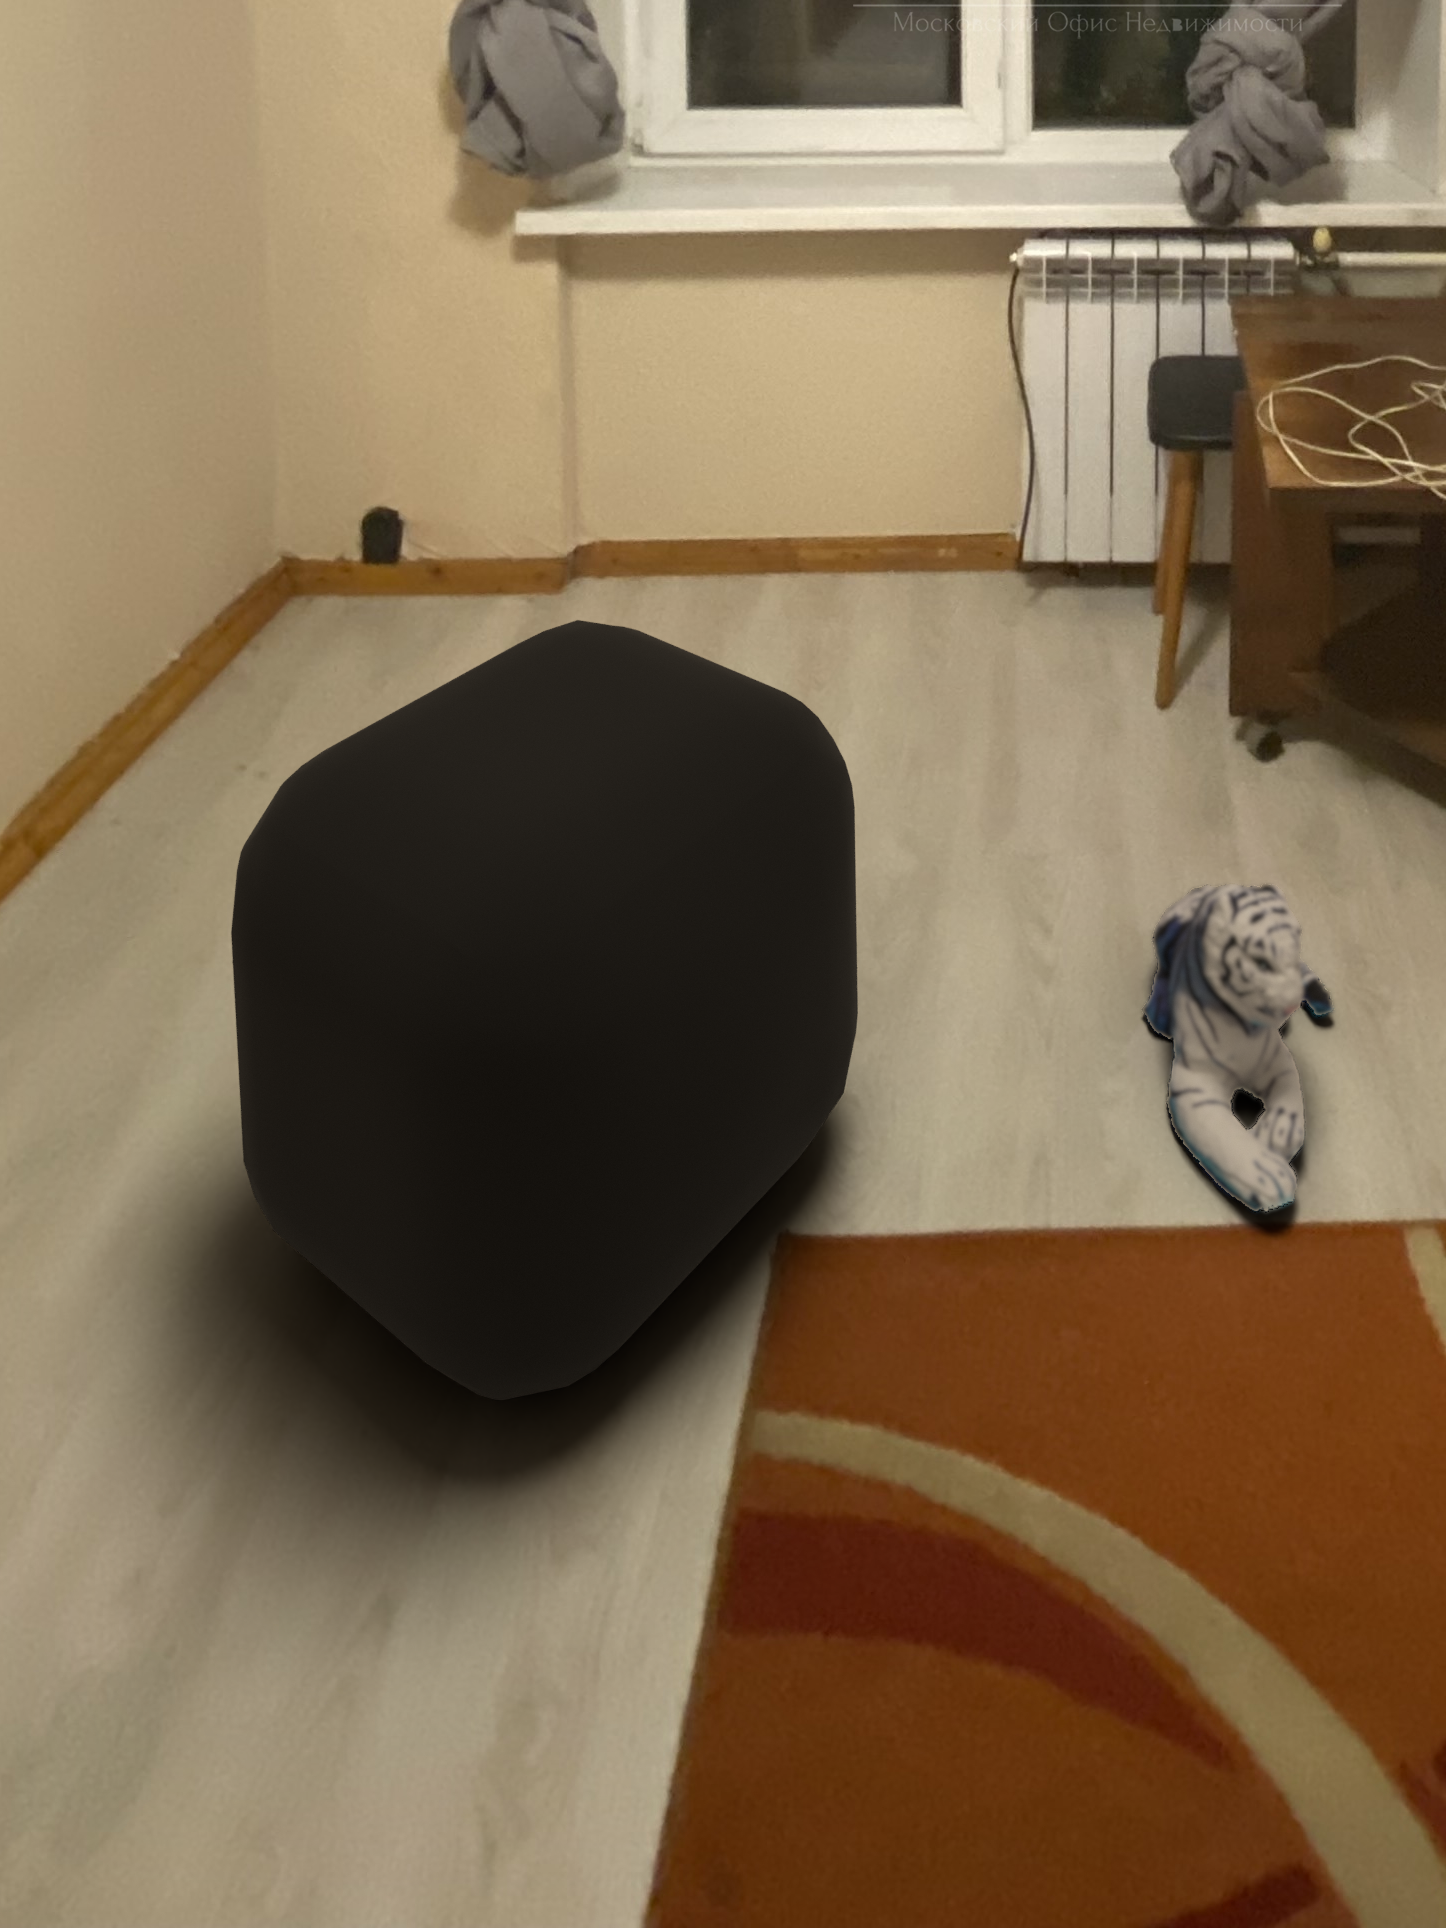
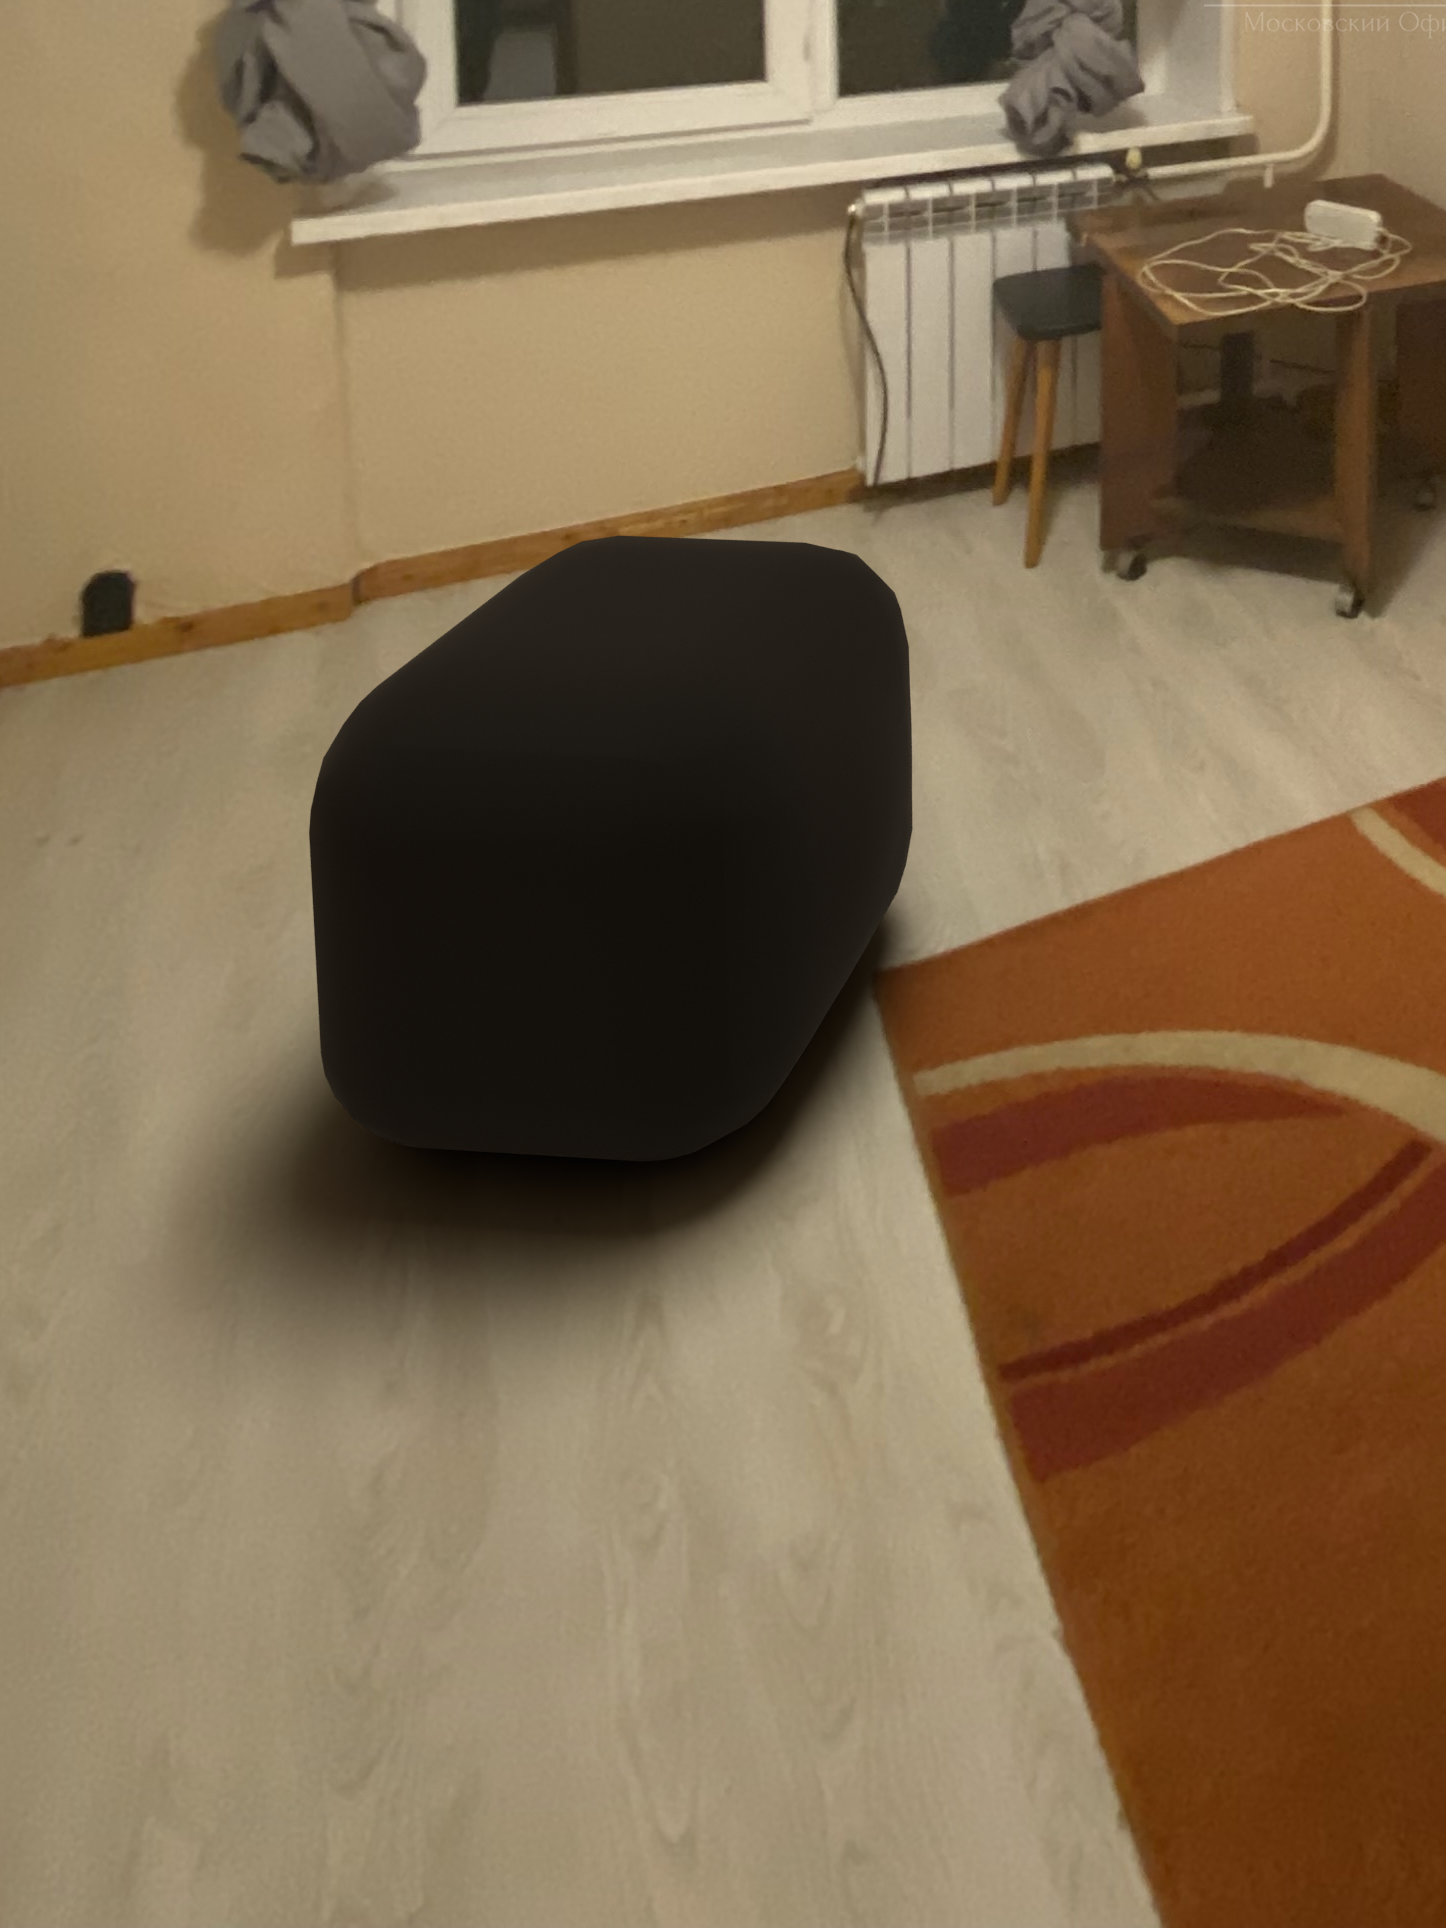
plush toy: present [1143,884,1334,1211] -> none [1108,620,1274,843]

